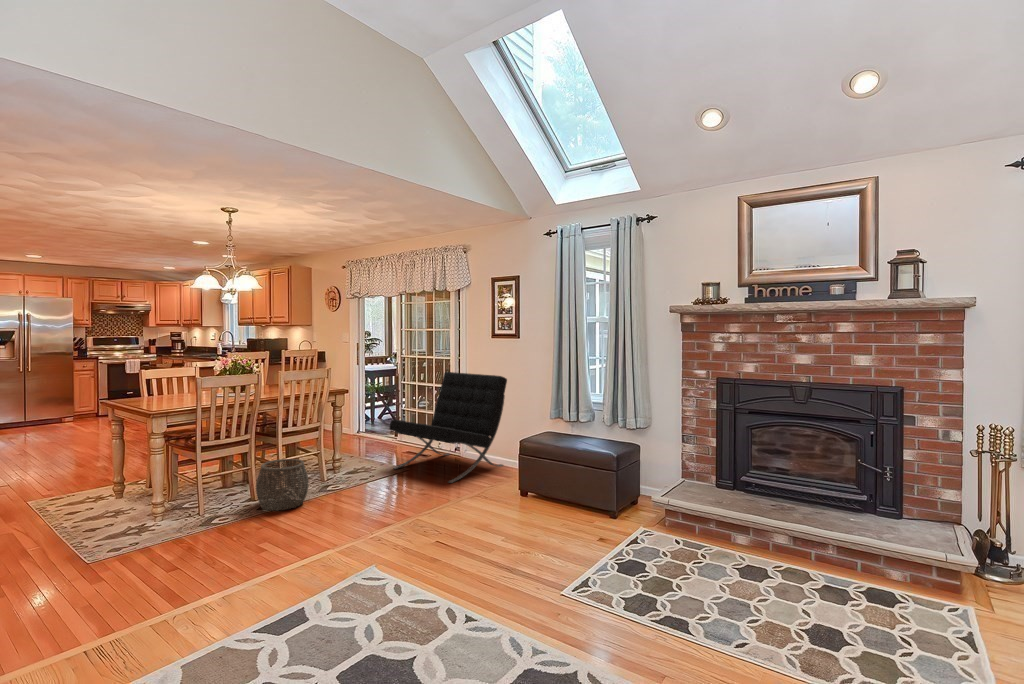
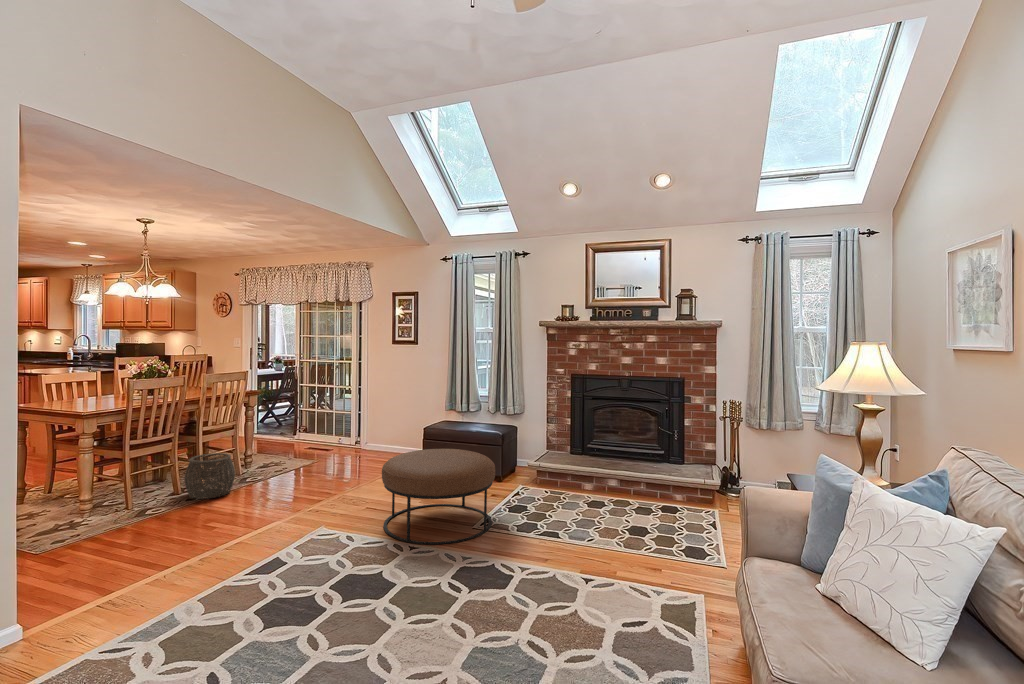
lounge chair: present [389,372,507,483] -> none [298,374,404,468]
ottoman: none [442,475,595,618] -> present [382,449,495,544]

